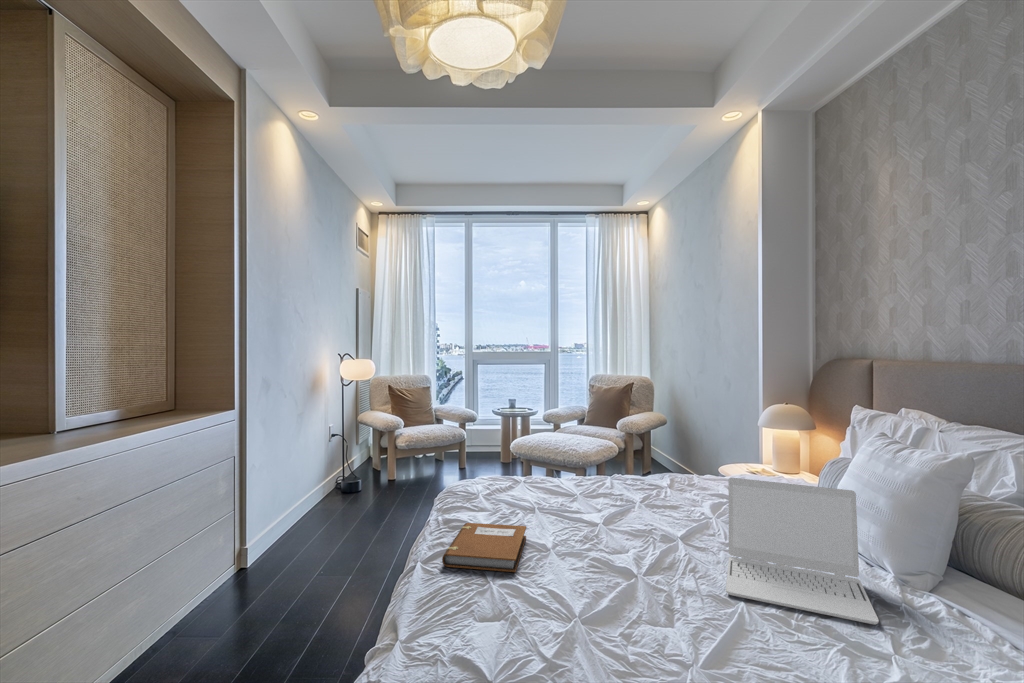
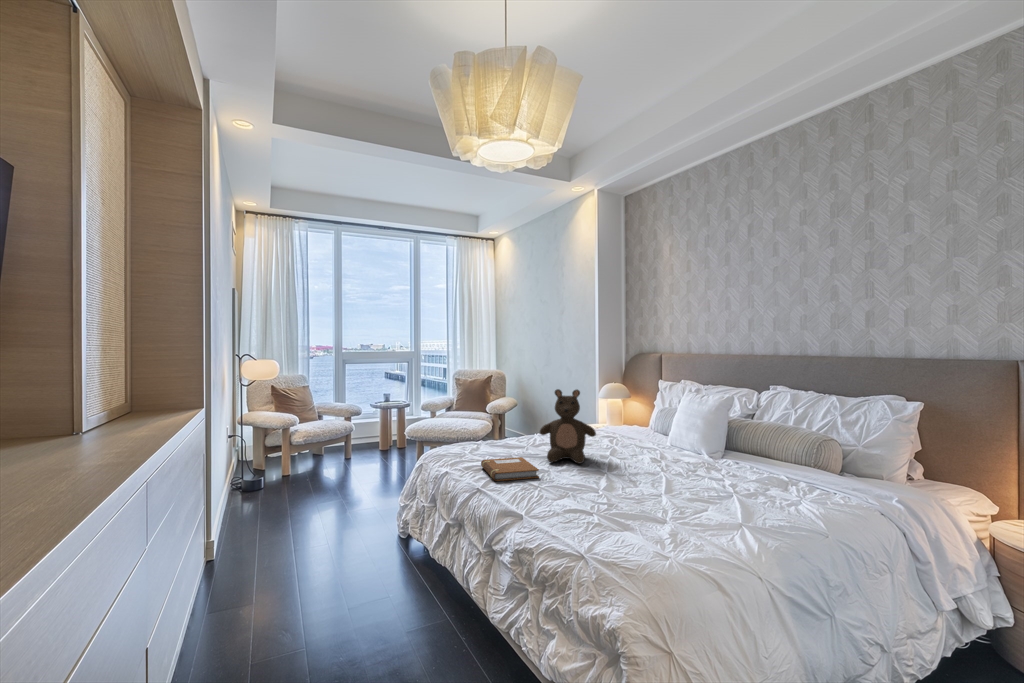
stuffed bear: none [567,423,659,553] -> present [540,389,596,464]
laptop: present [726,478,879,625] -> none [634,414,714,471]

